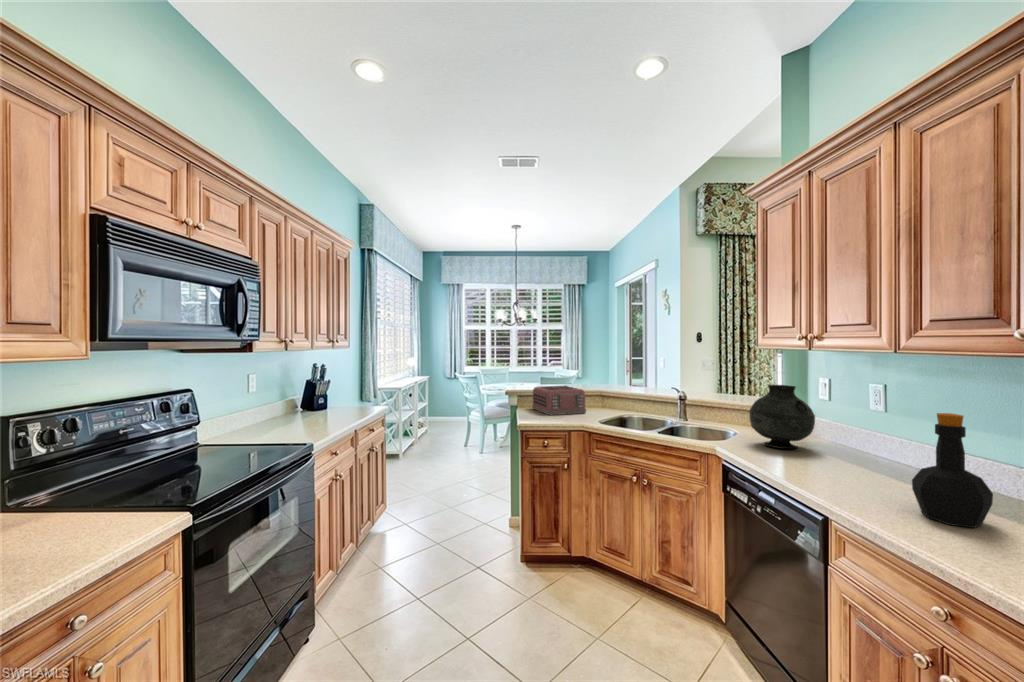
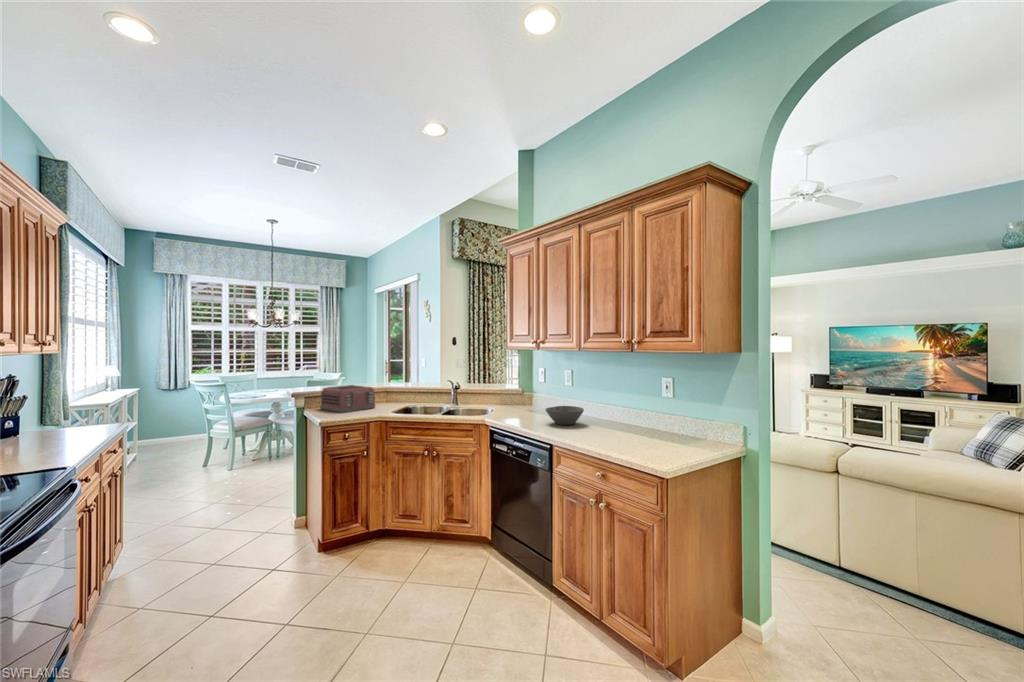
vase: present [749,385,815,449] -> none [503,374,540,415]
bottle: present [912,413,993,528] -> none [586,381,615,437]
bowl: none [822,444,909,482] -> present [545,406,584,425]

